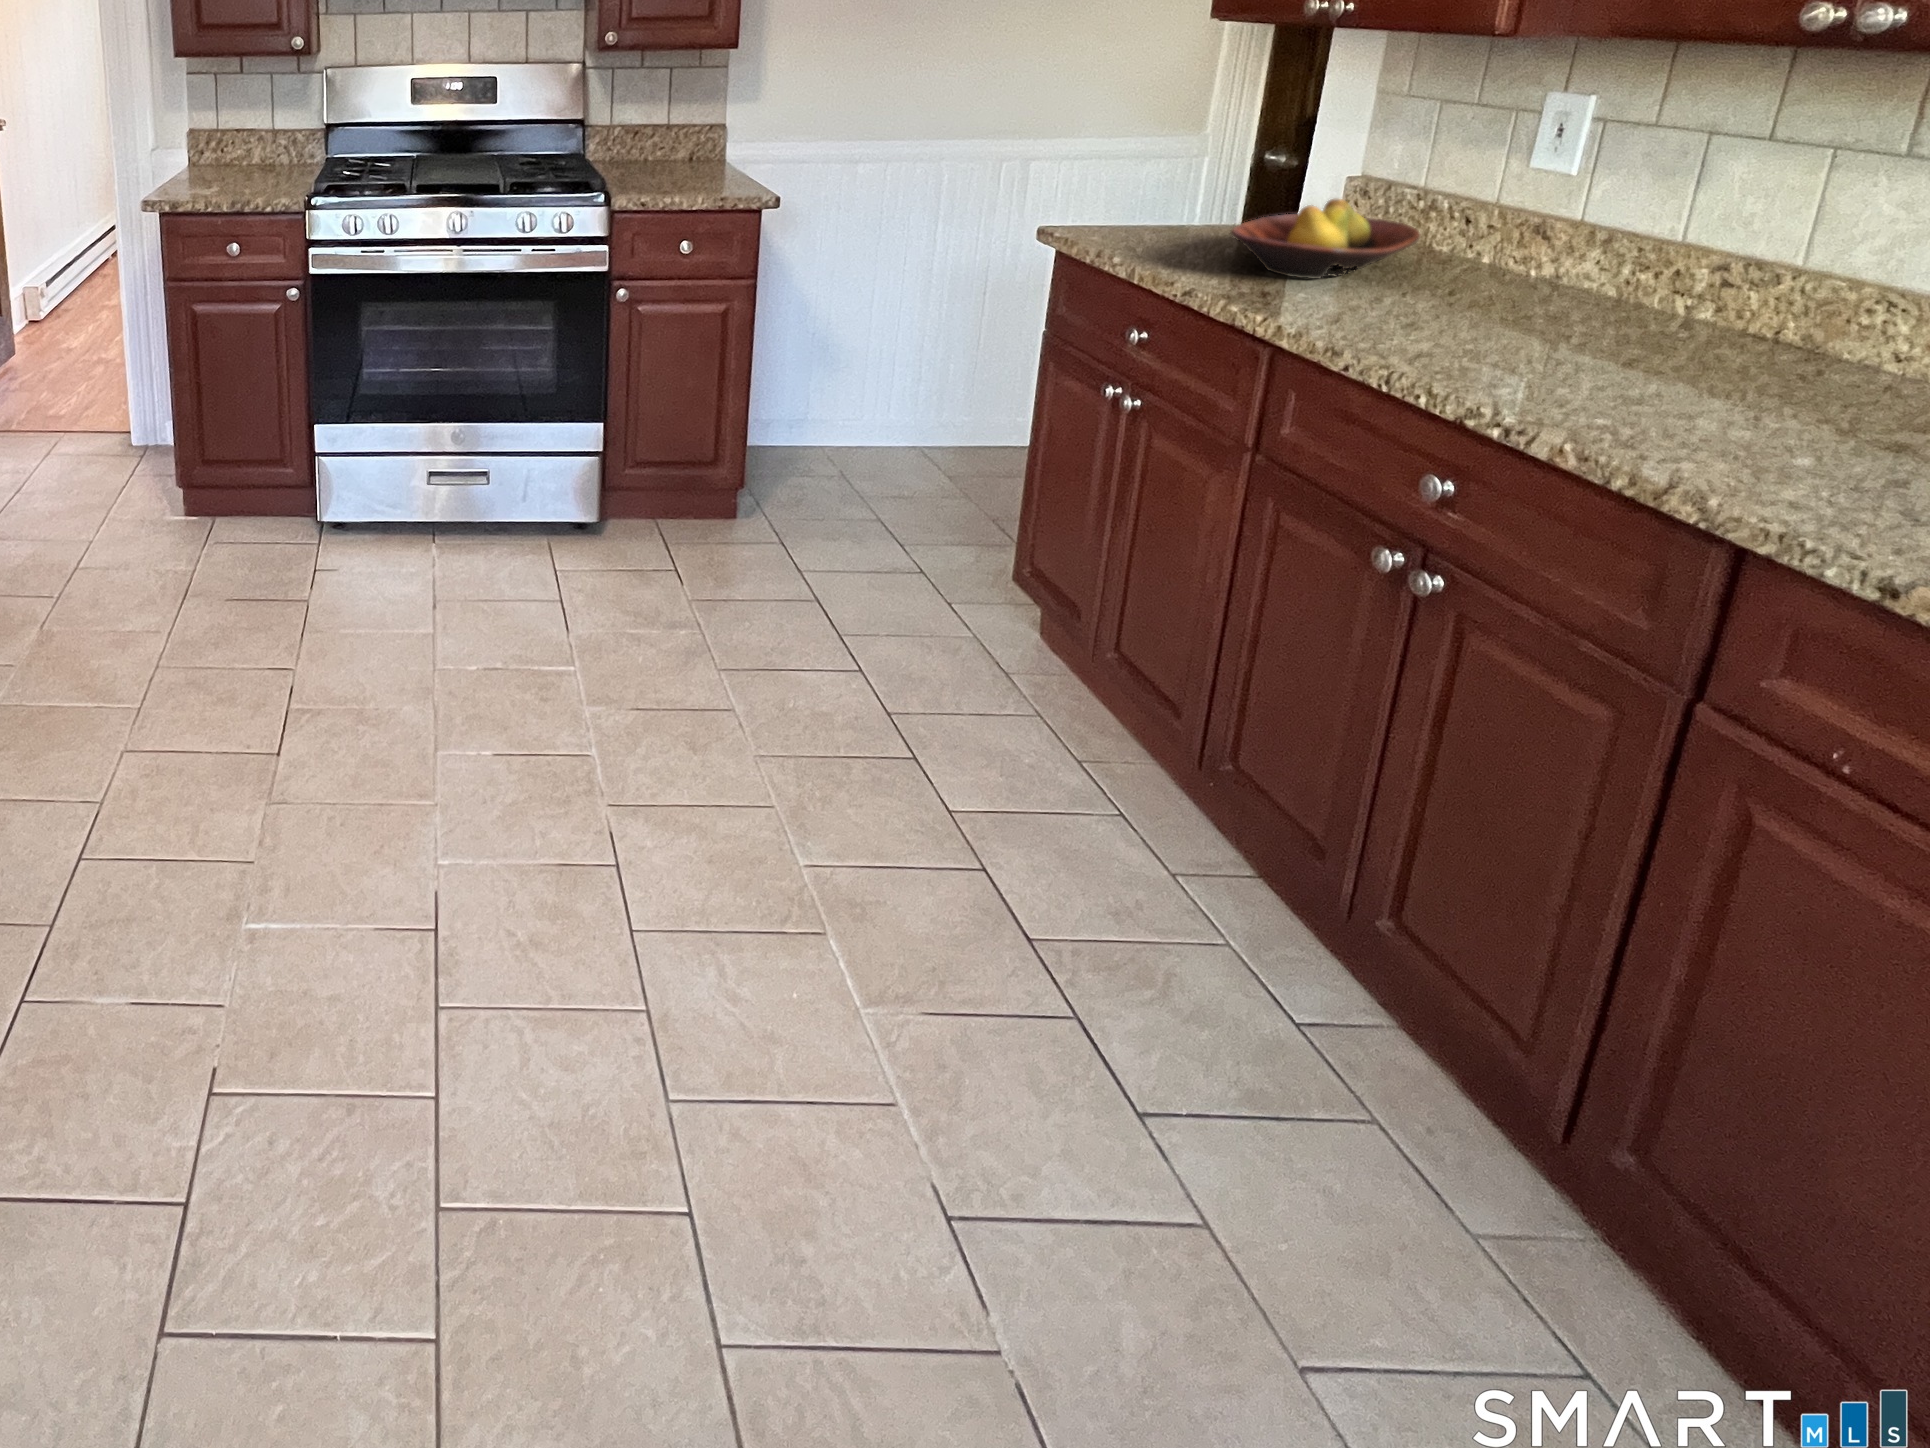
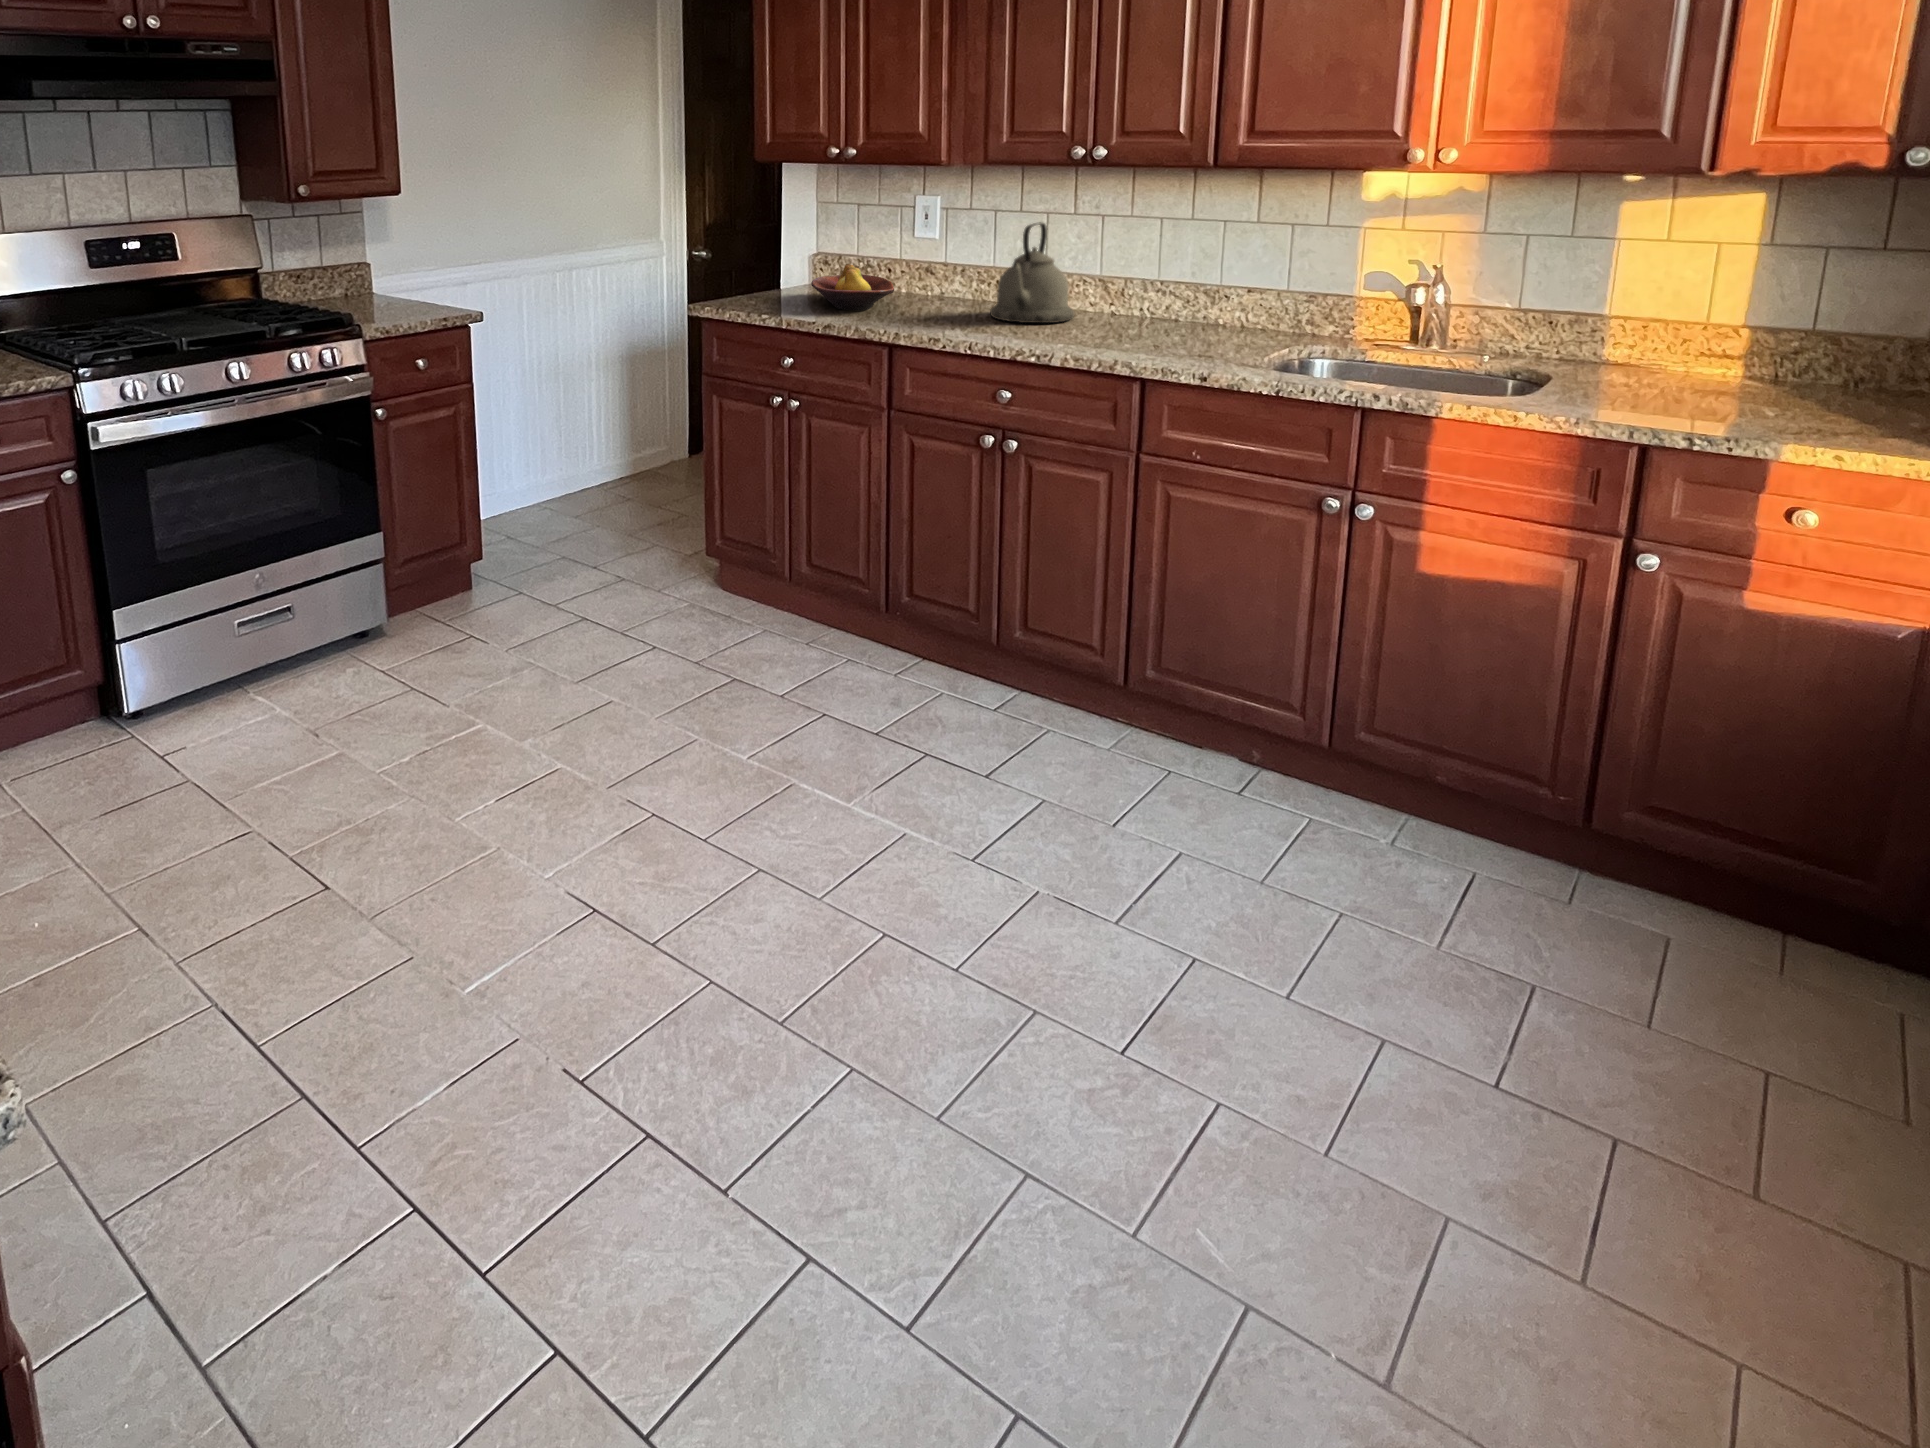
kettle: none [1561,159,1805,377] -> present [990,222,1074,323]

